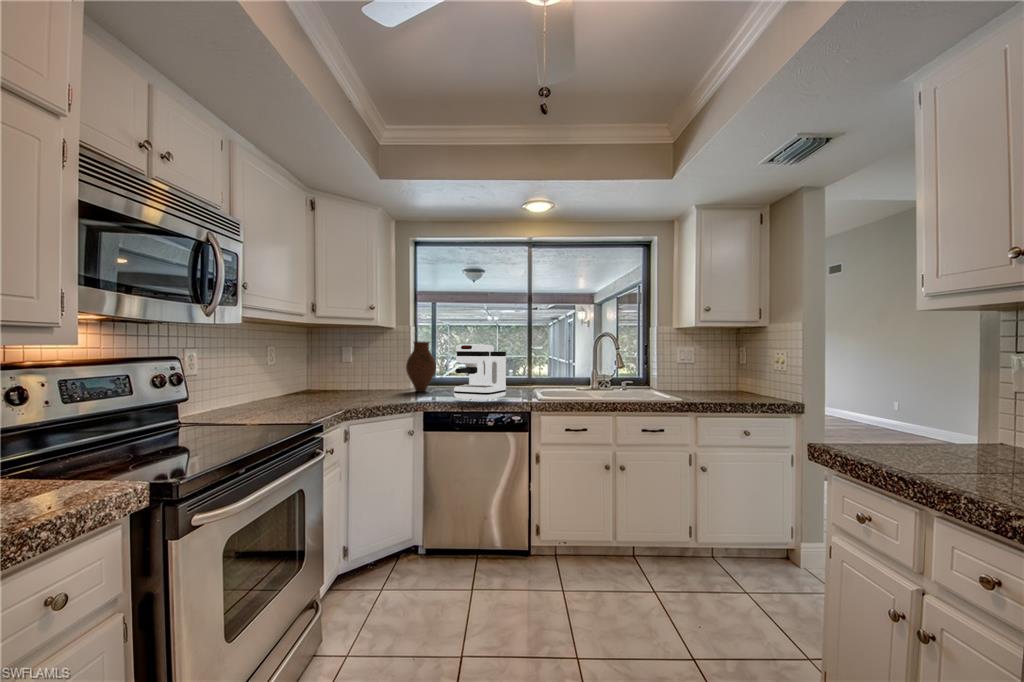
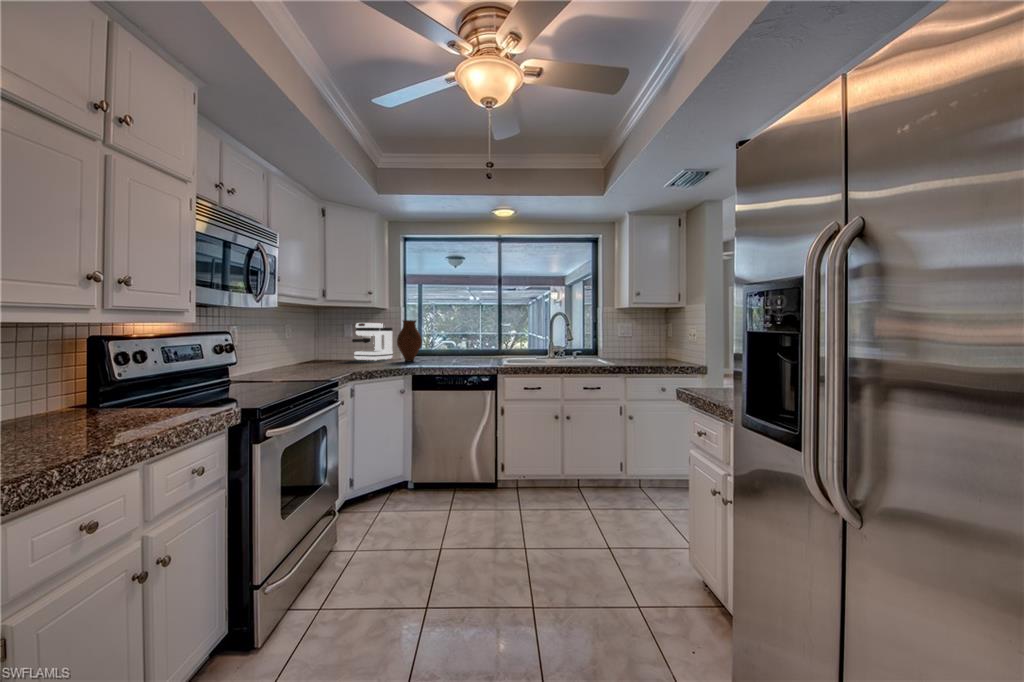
coffee maker: present [454,344,506,400] -> present [352,323,393,361]

